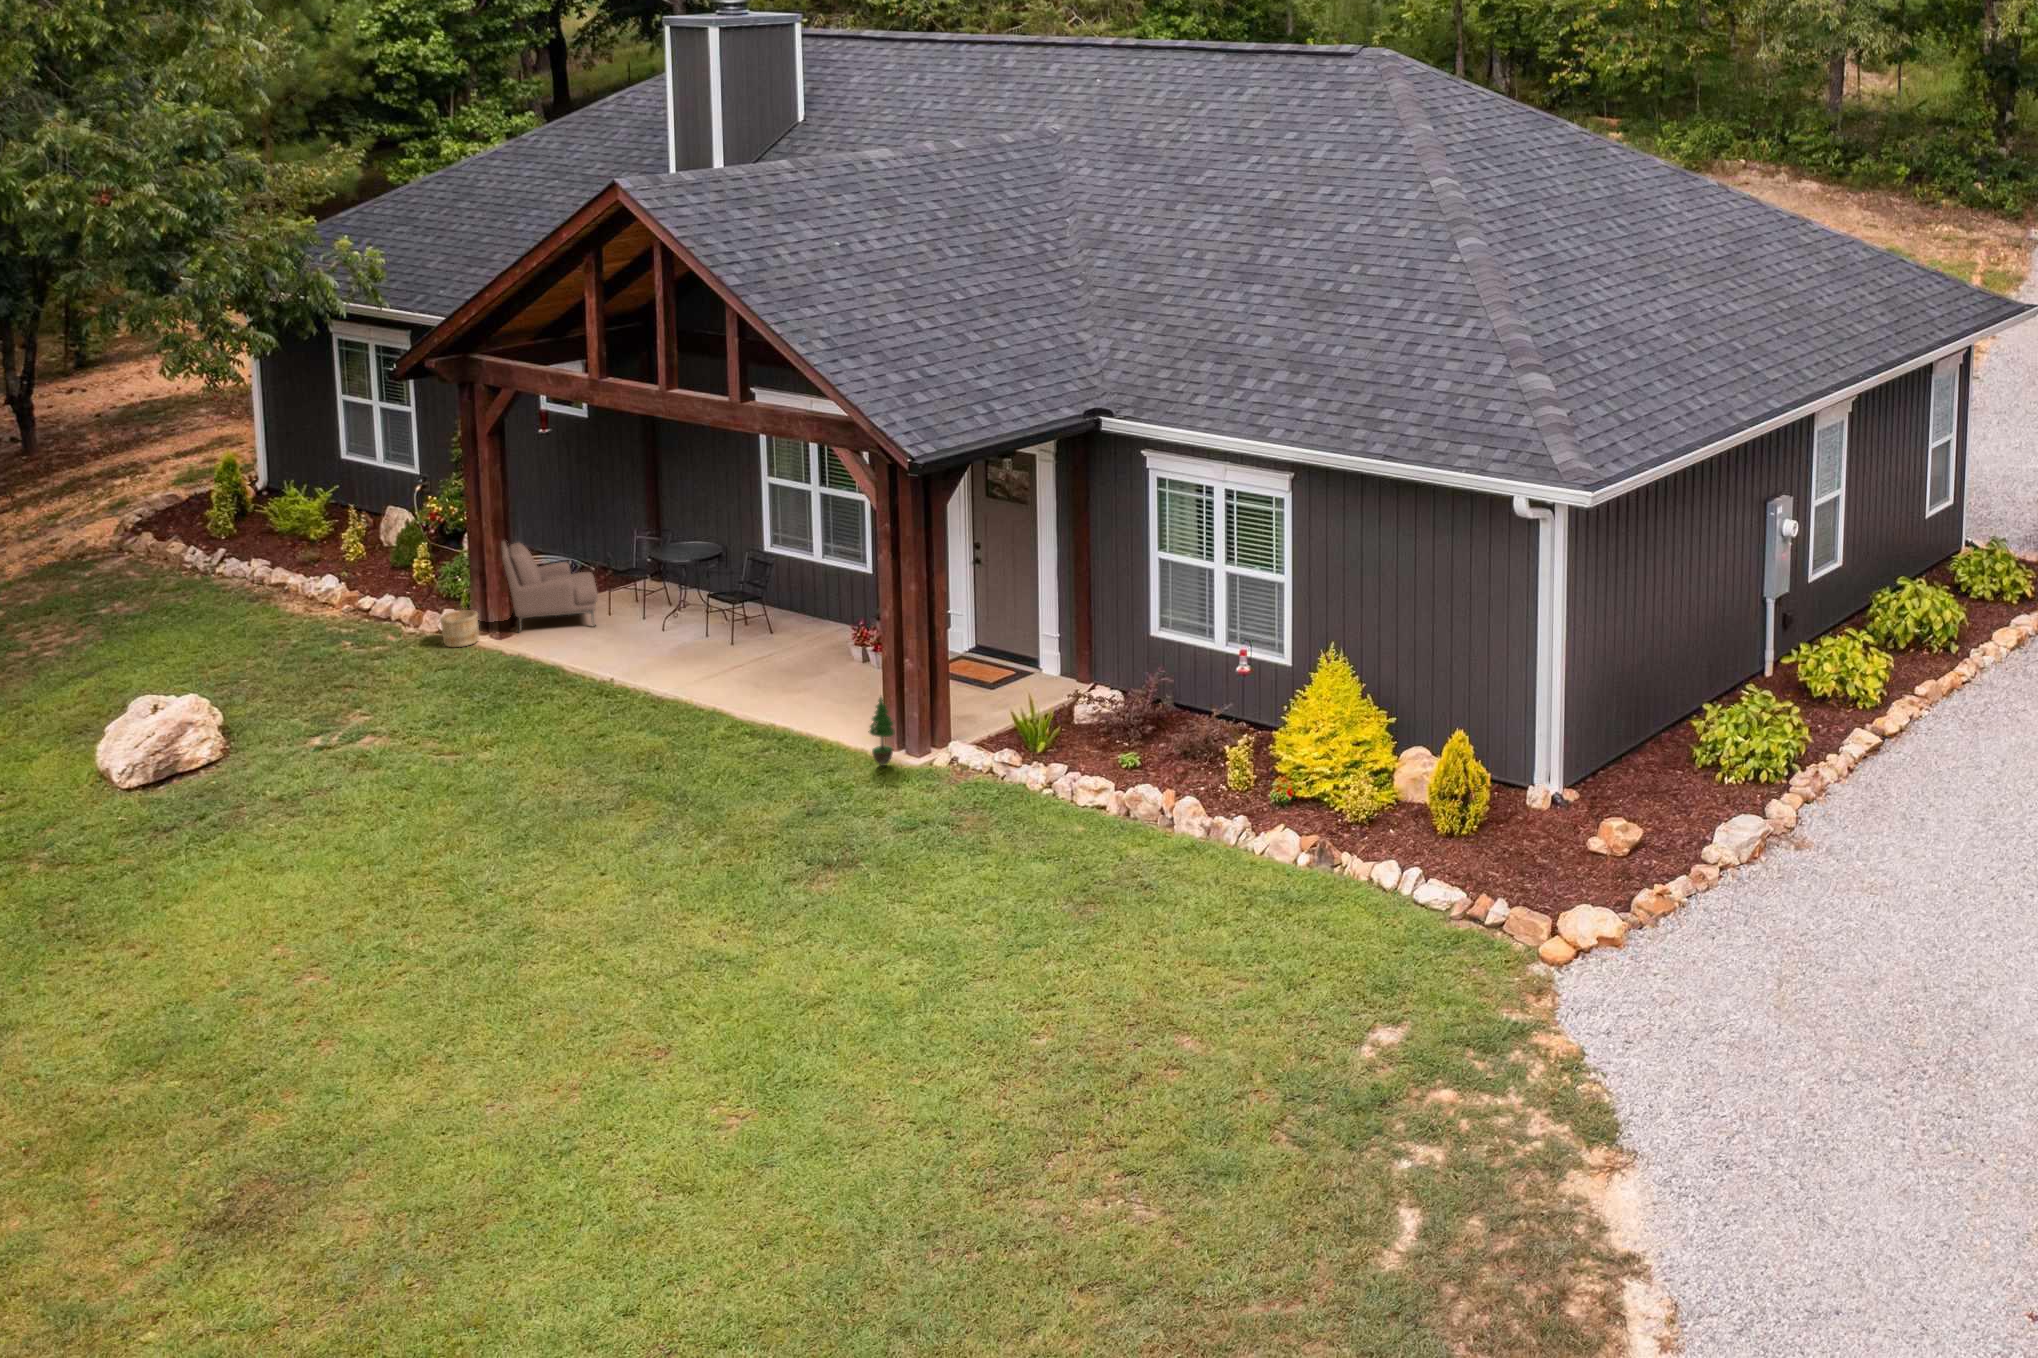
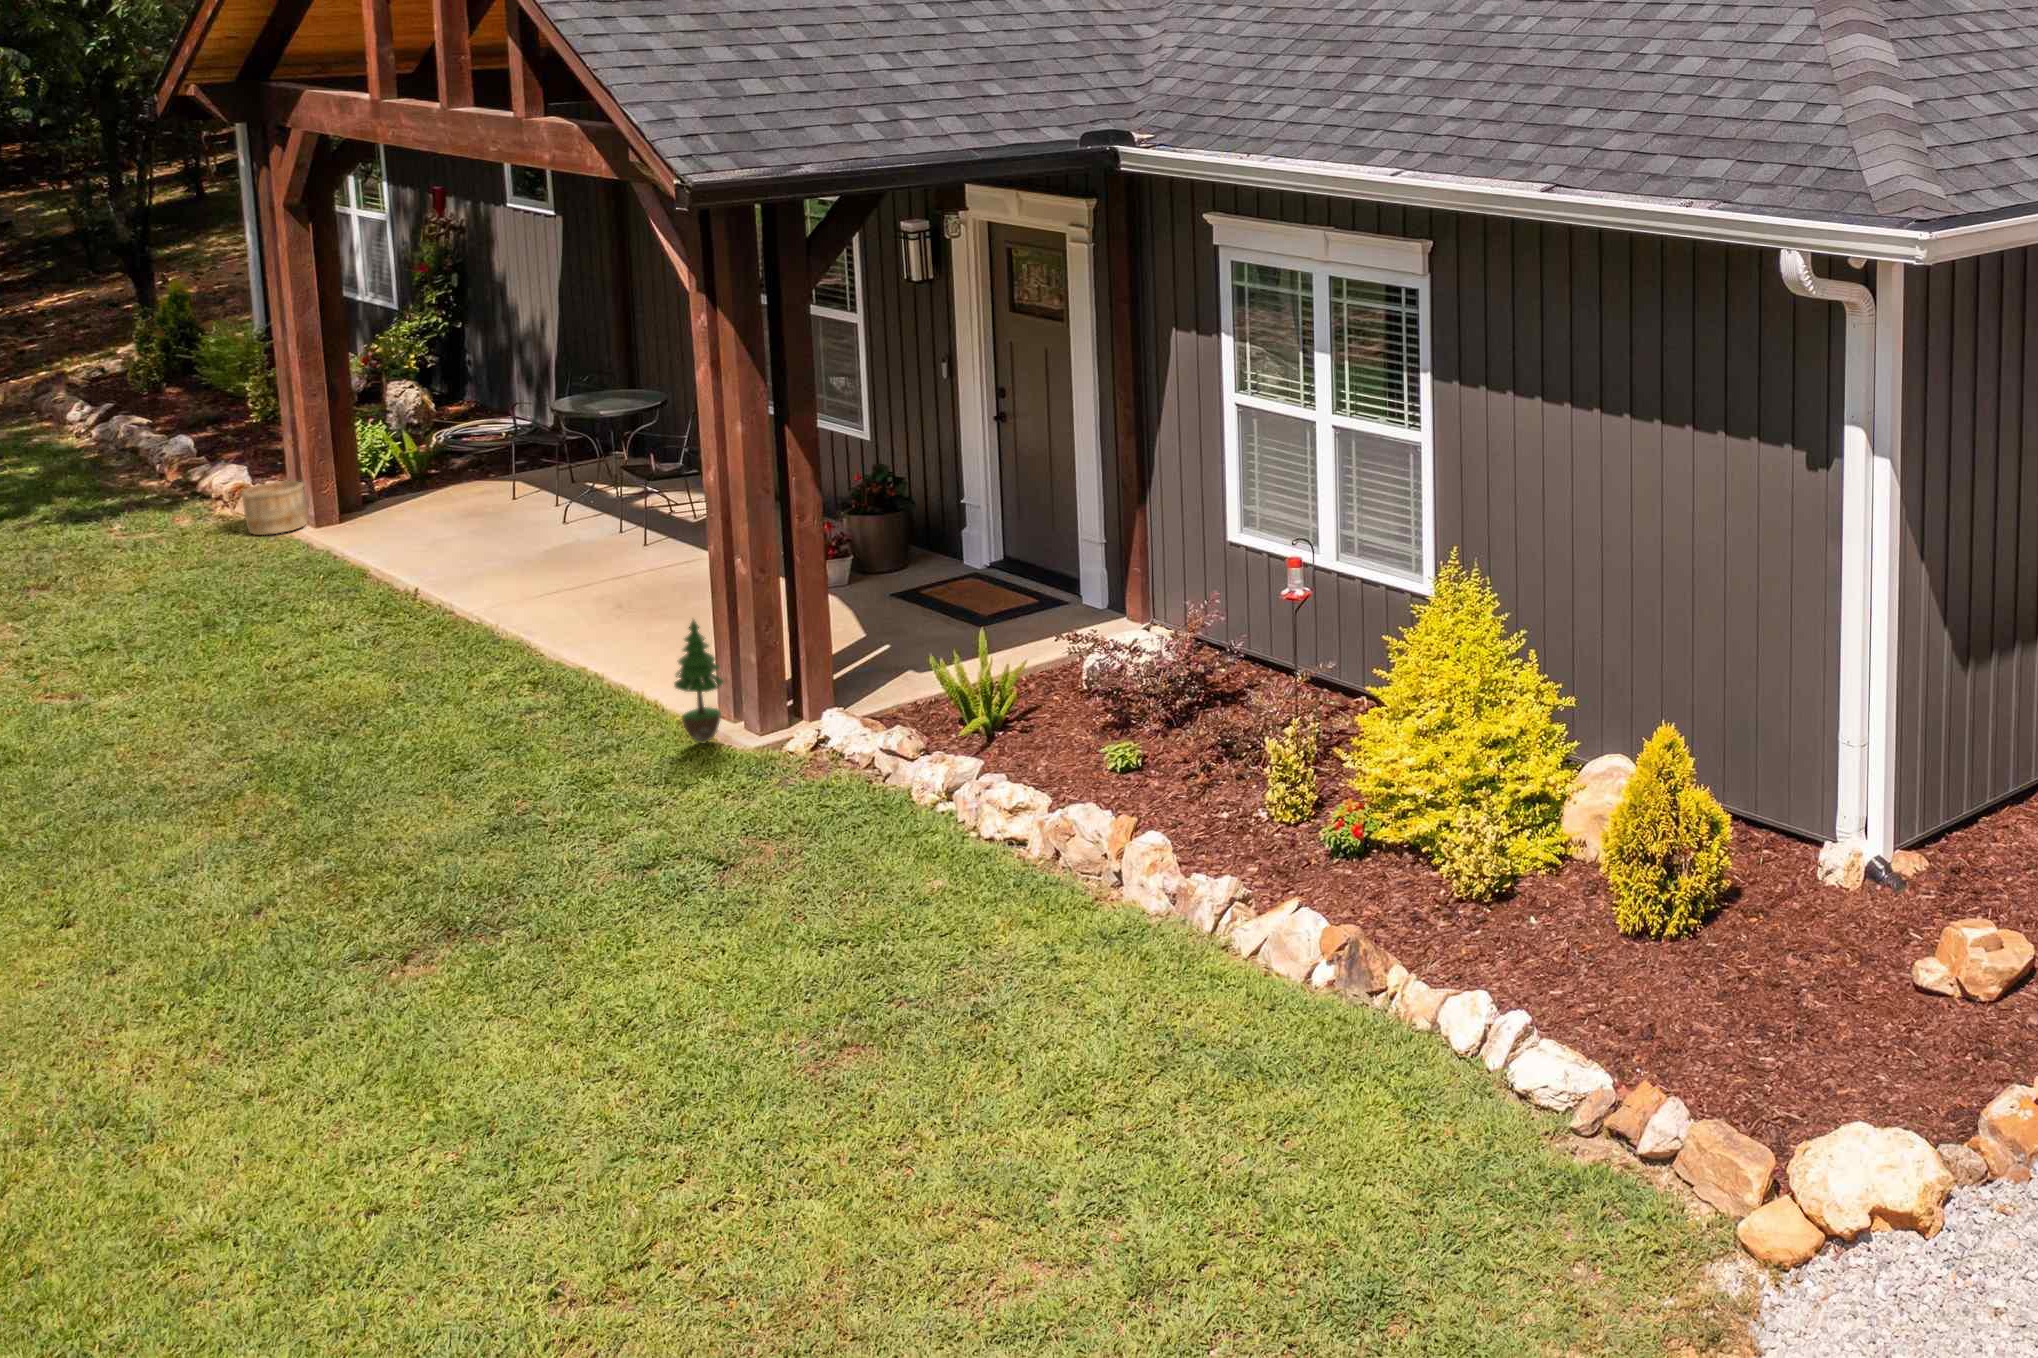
armchair: present [501,541,598,632] -> none [341,381,517,519]

